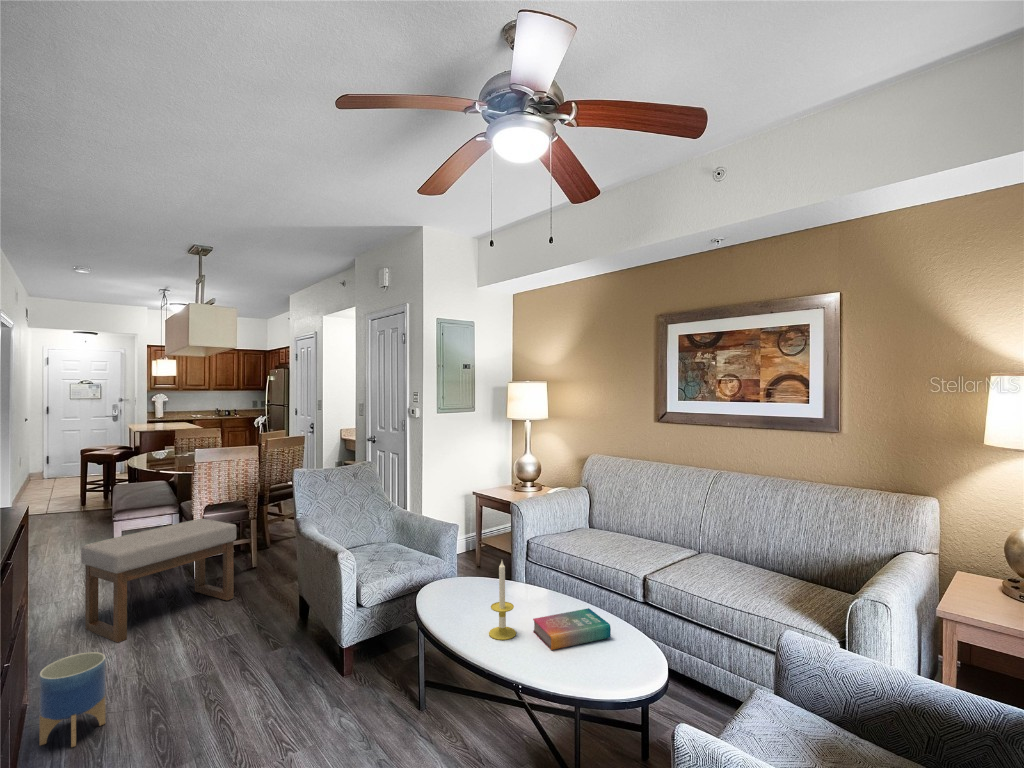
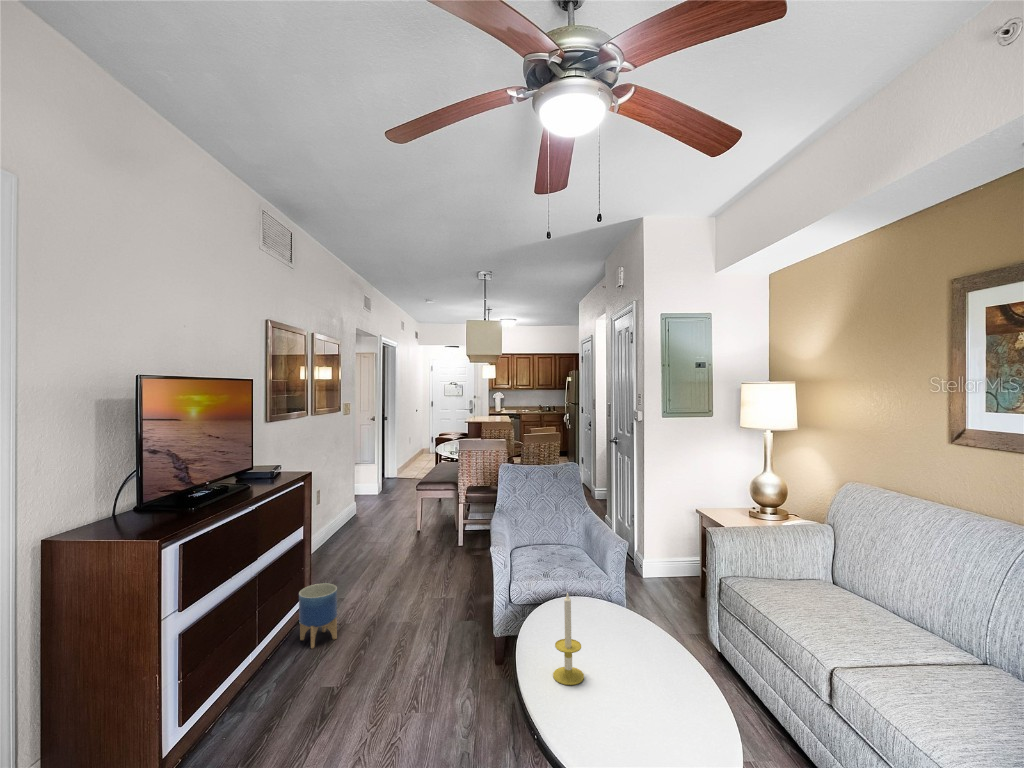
ottoman: present [81,519,236,643] -> none [373,497,473,582]
book: present [533,608,611,650] -> none [597,672,686,732]

